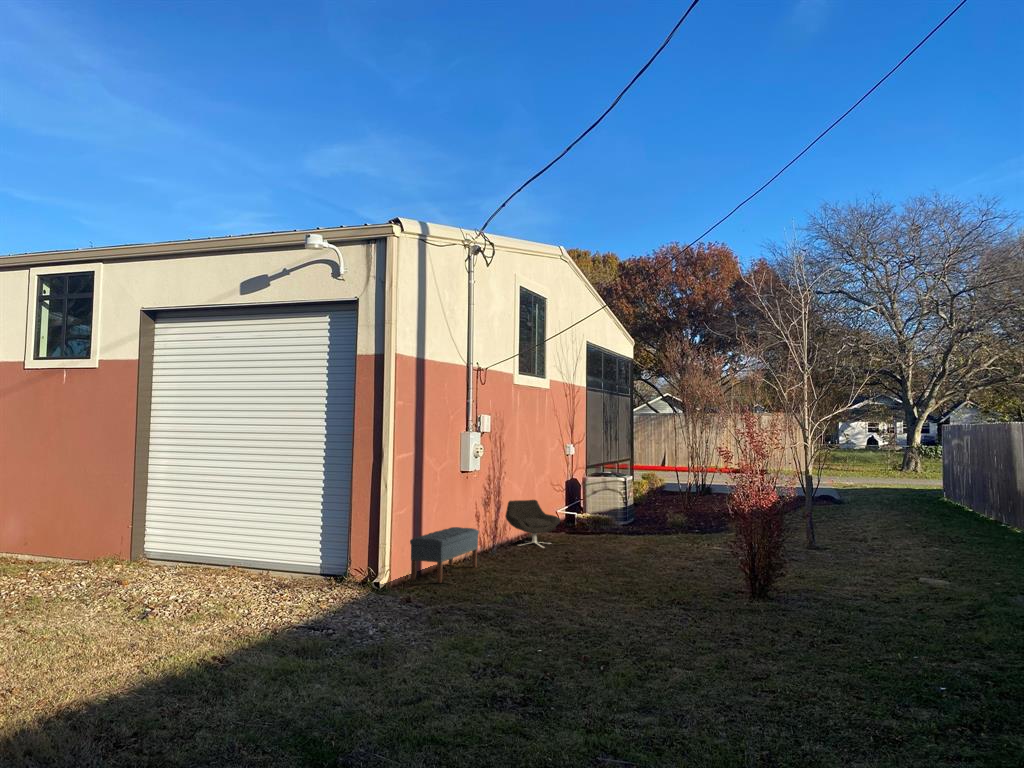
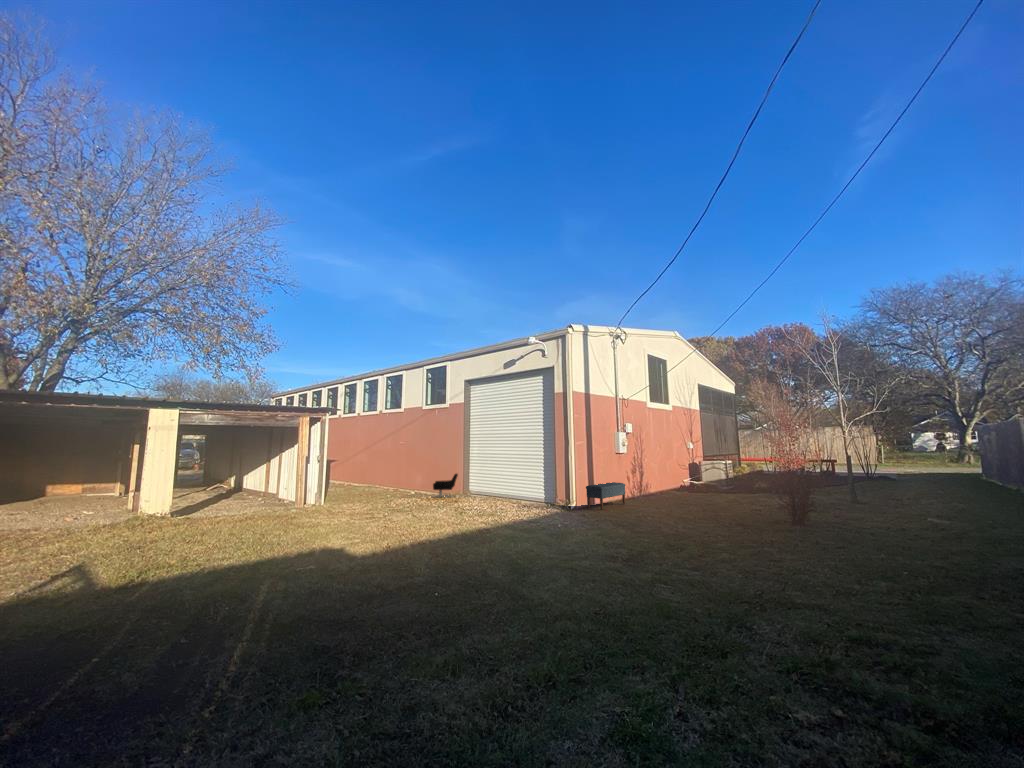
lounge chair: present [505,500,561,547] -> present [433,474,458,497]

